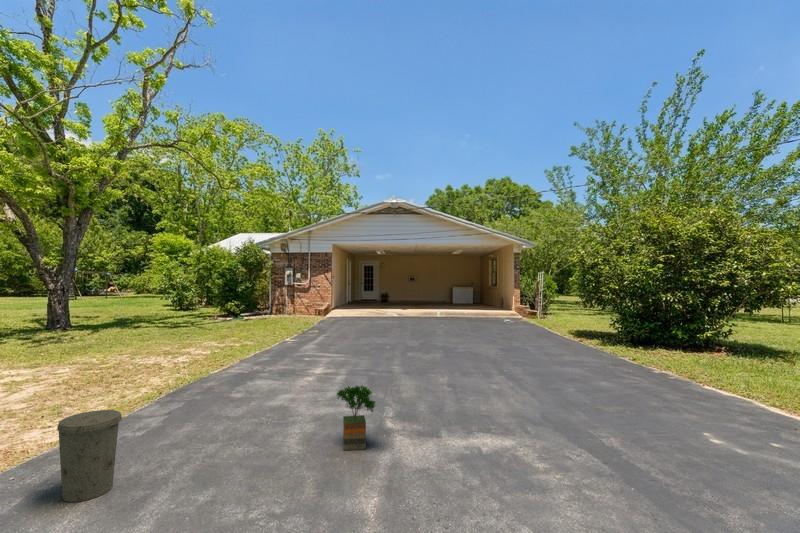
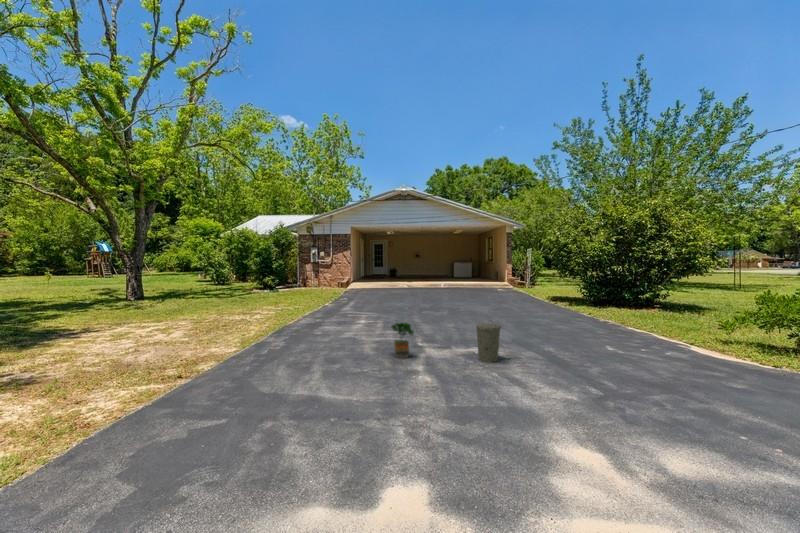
trash can: present [57,410,122,502] -> present [476,323,501,362]

